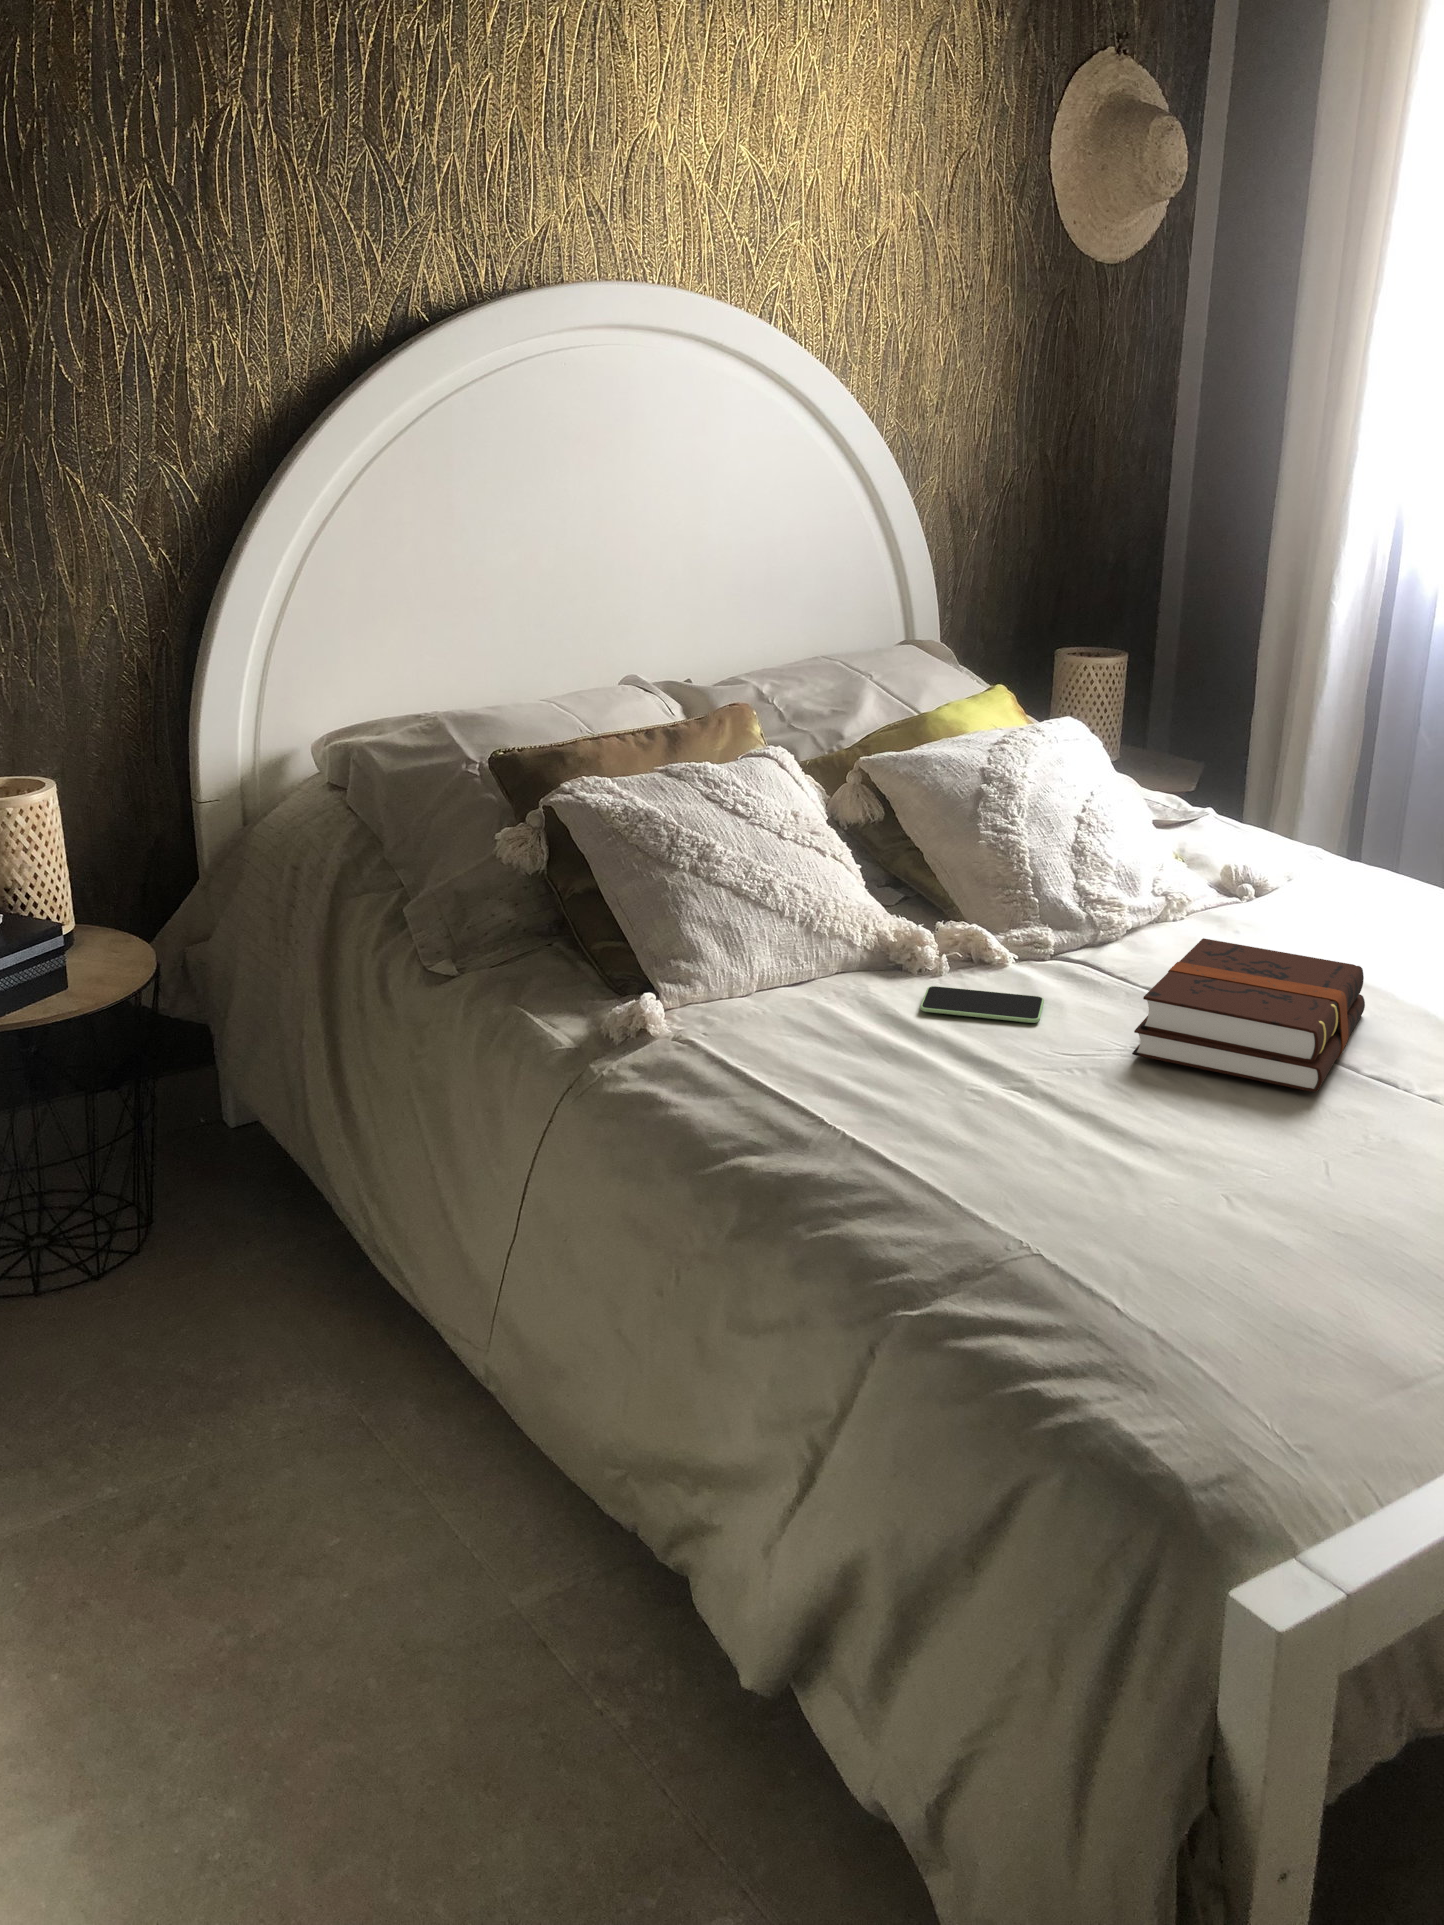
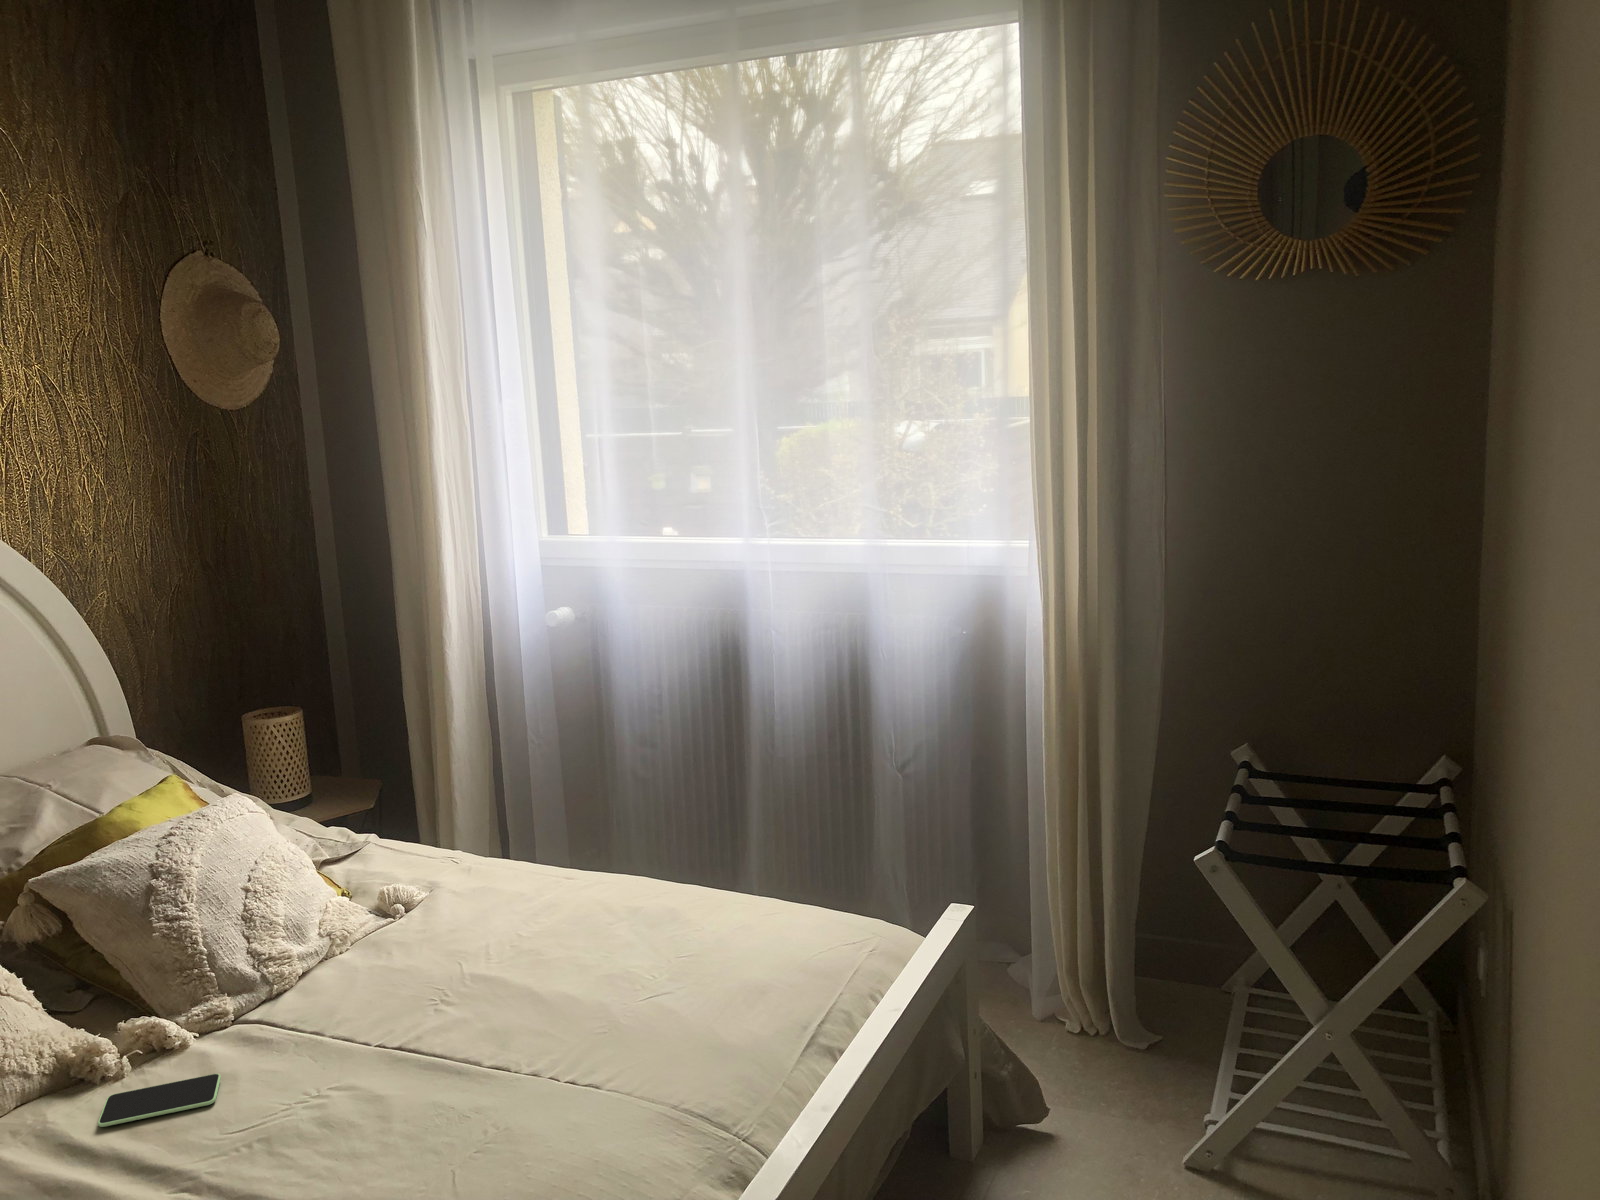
hardback book: present [1132,938,1365,1092] -> none [294,970,485,1113]

